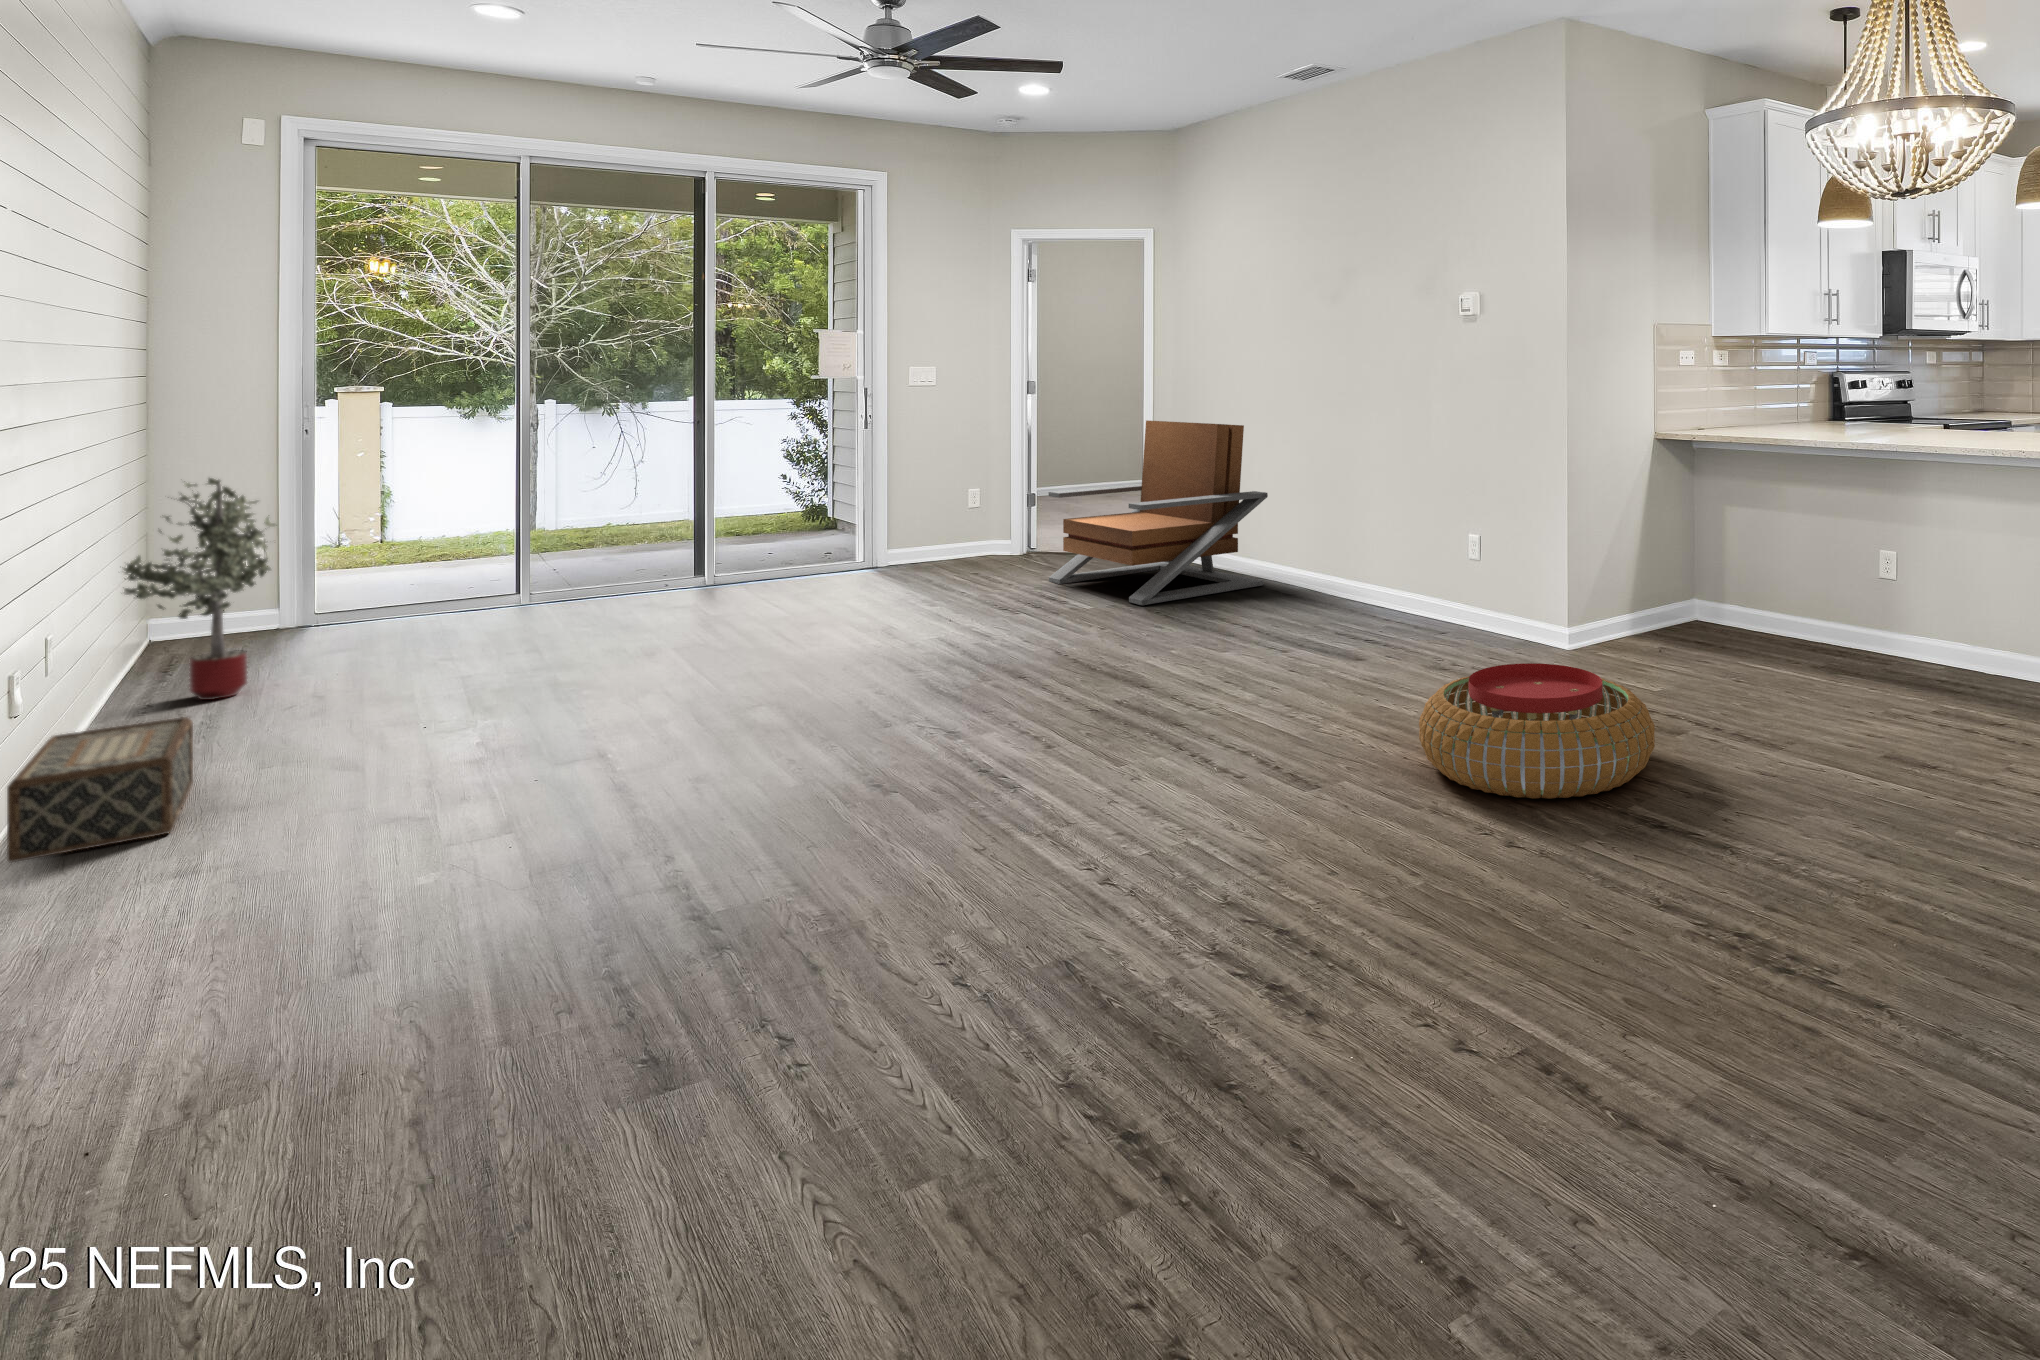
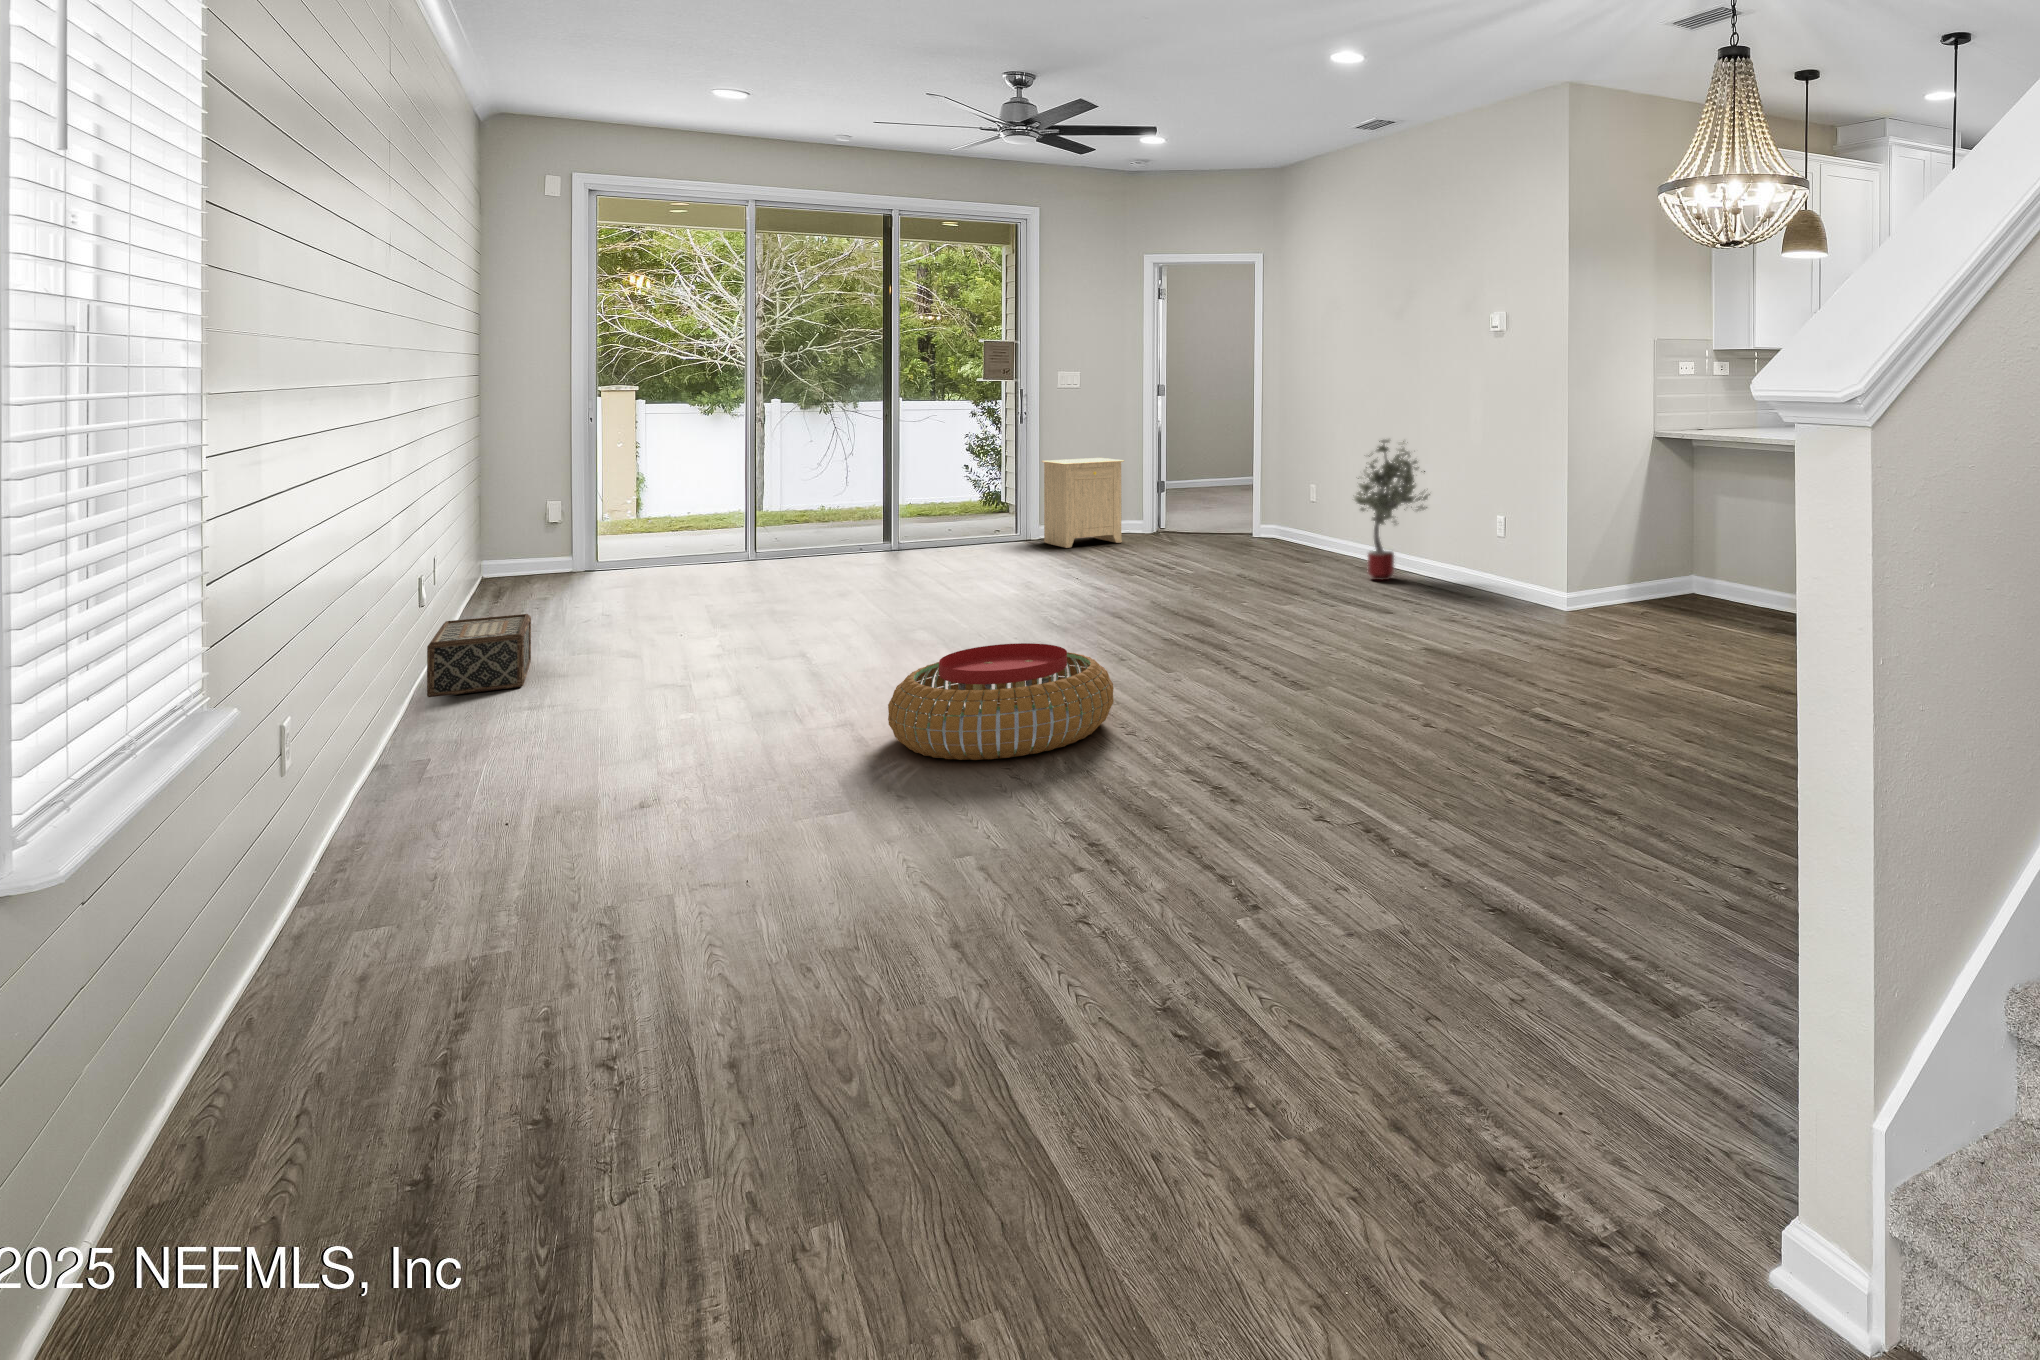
lounge chair: present [1049,420,1268,605] -> none [1163,418,1345,572]
side table: none [896,468,996,577] -> present [1042,458,1124,548]
potted tree: present [122,478,277,700] -> present [1355,440,1430,580]
pouf: present [1419,663,1655,799] -> present [888,643,1114,760]

